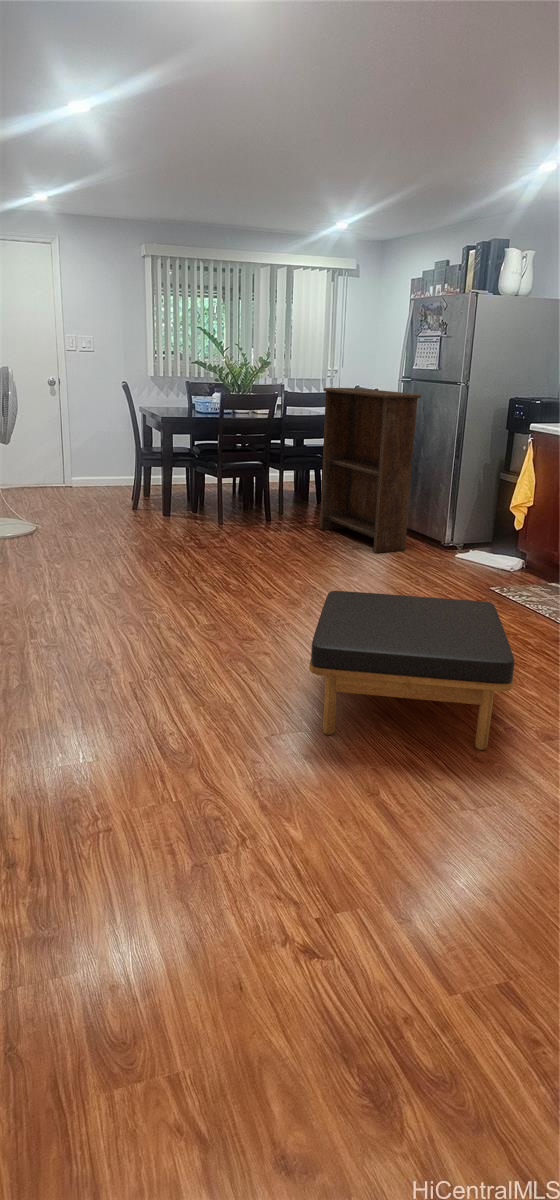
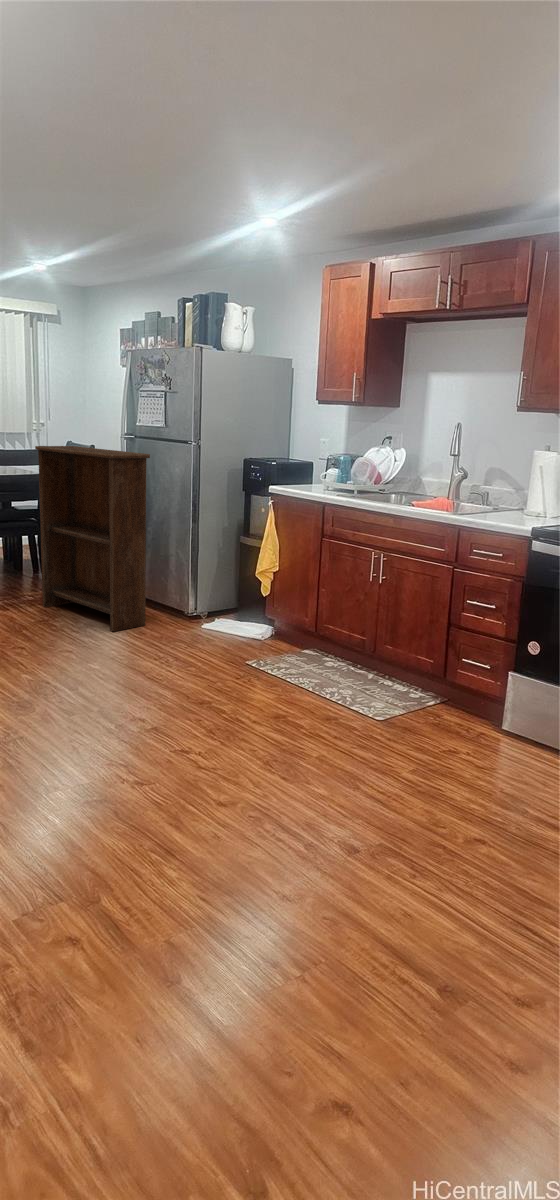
ottoman: present [309,591,514,750] -> none [67,697,319,904]

